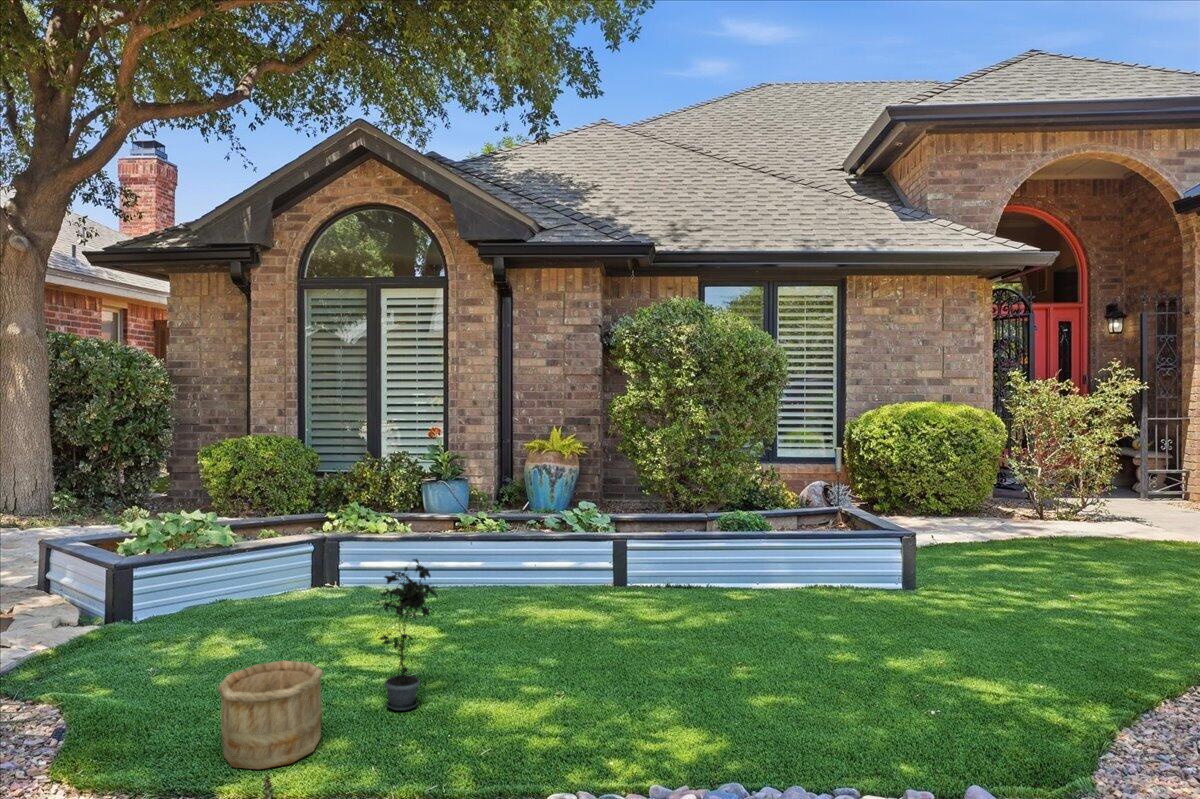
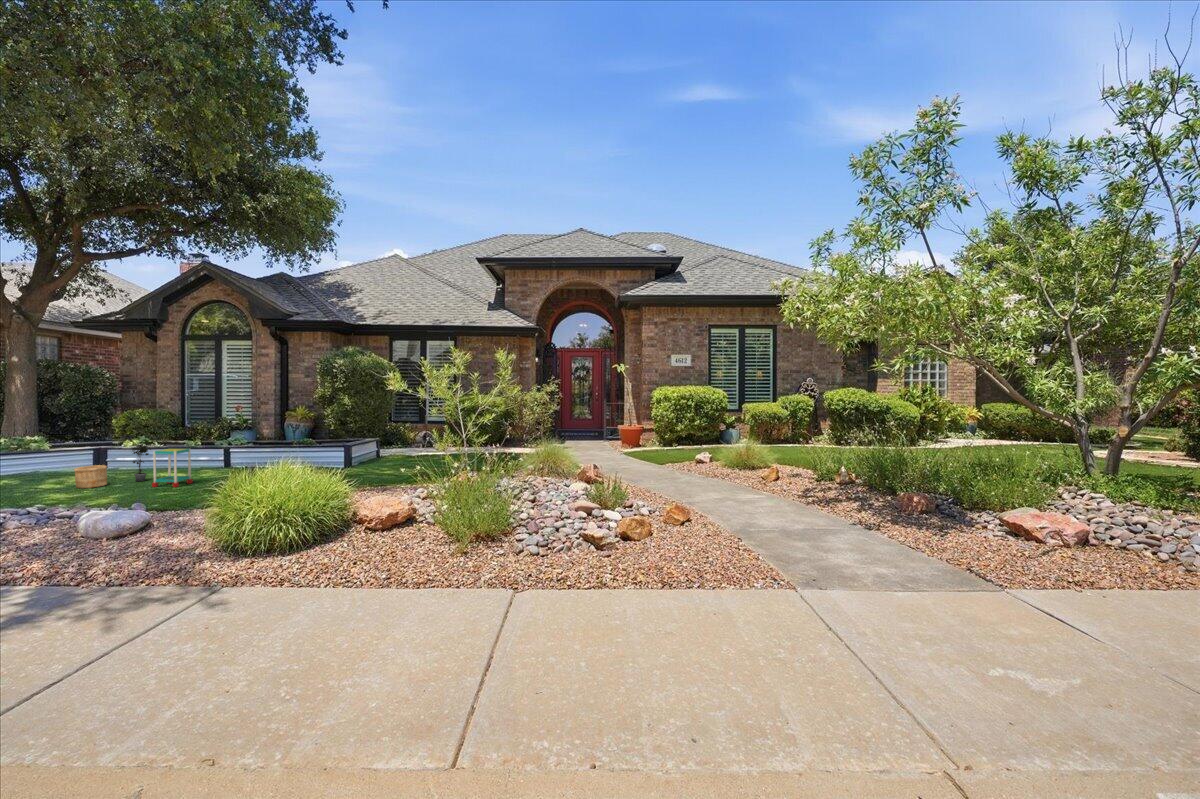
side table: none [499,600,603,773] -> present [152,449,193,487]

